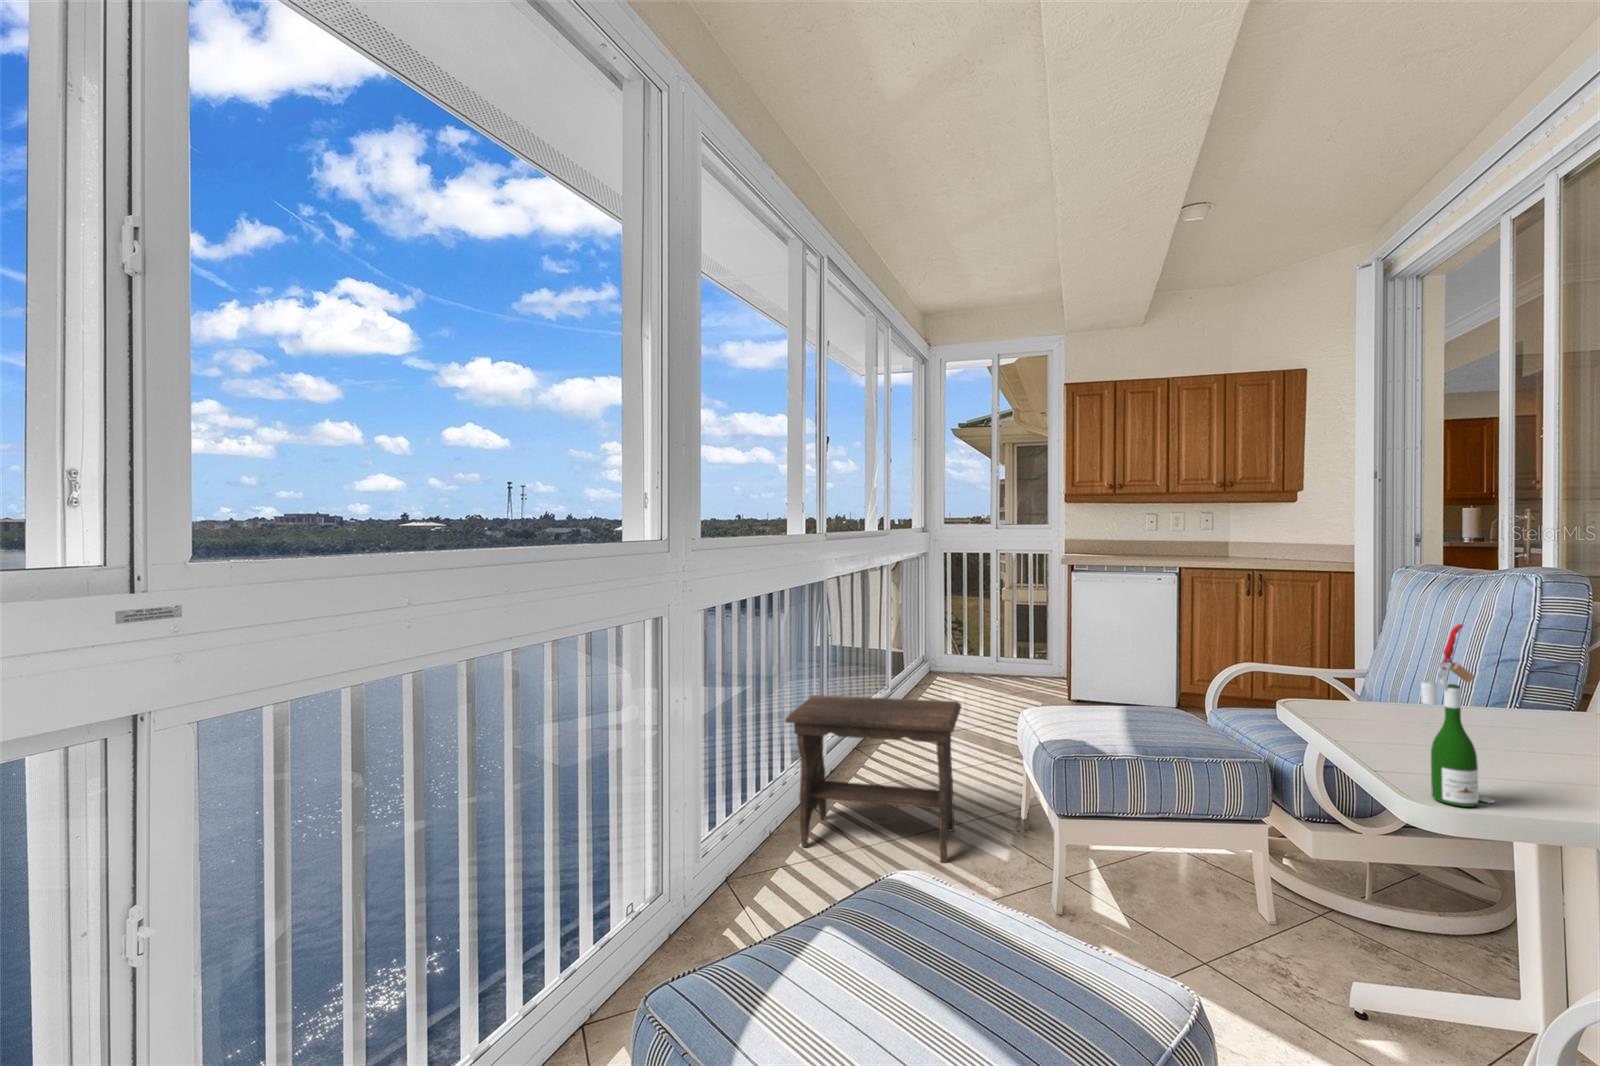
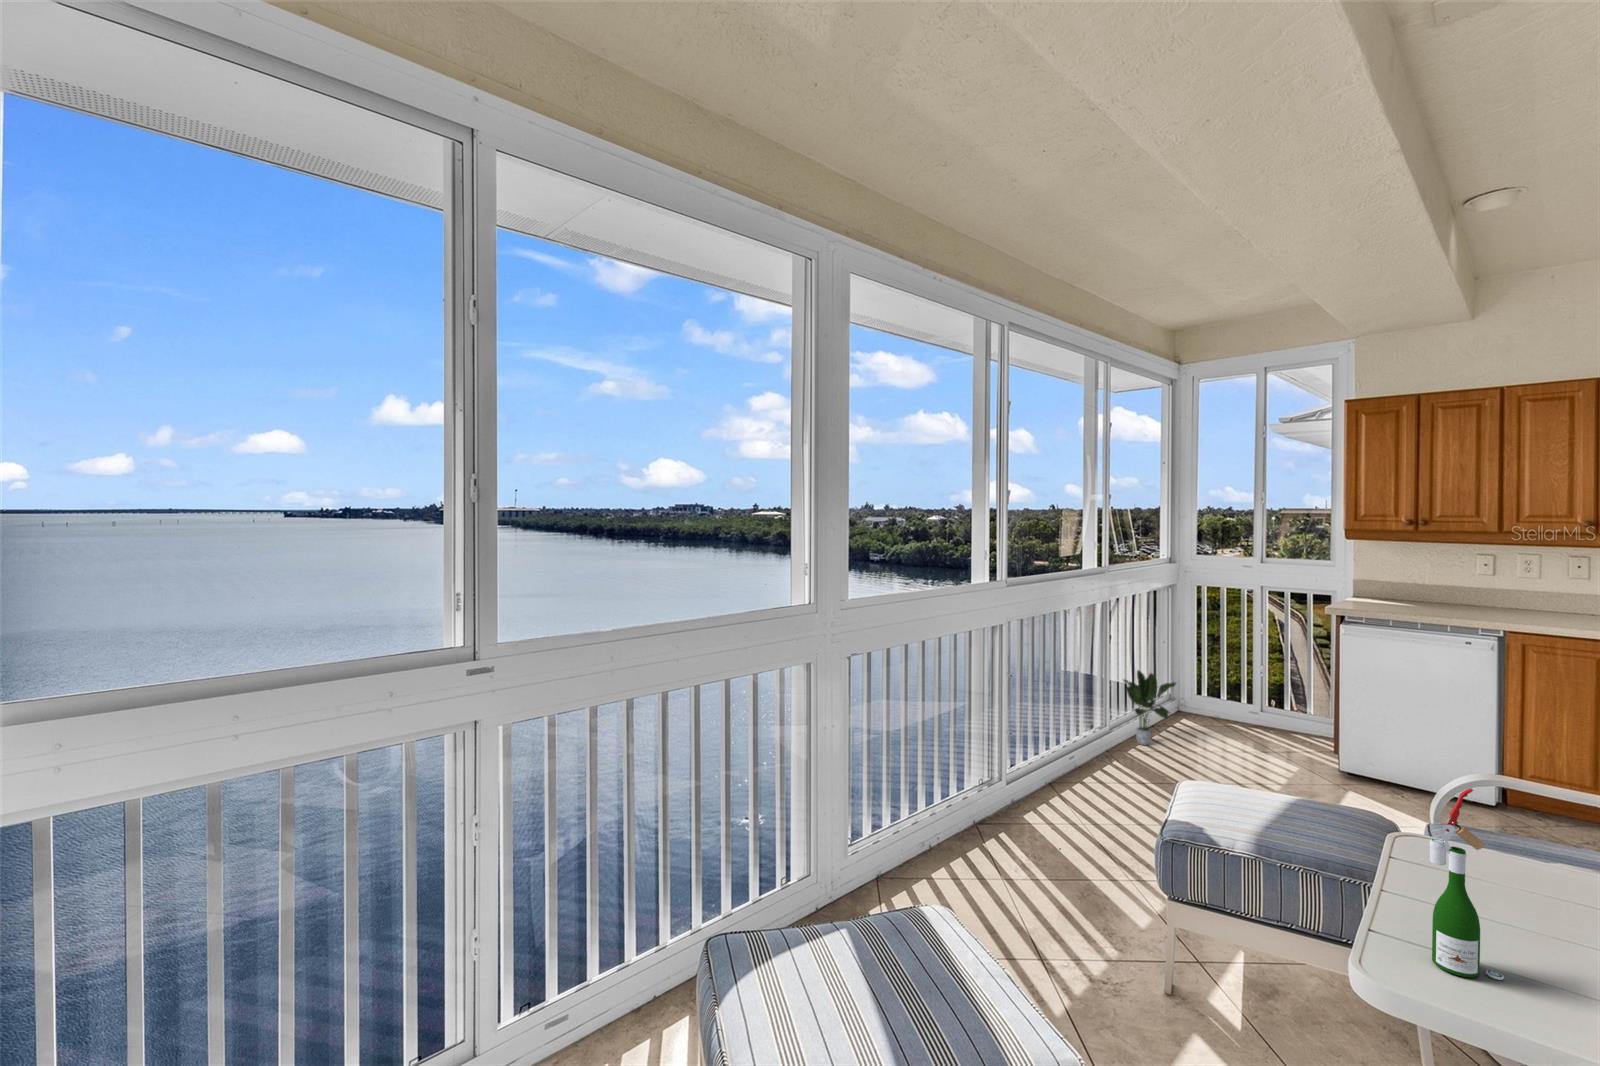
potted plant: none [898,632,944,703] -> present [1124,670,1176,745]
footstool: present [785,695,961,862] -> none [940,730,1121,913]

